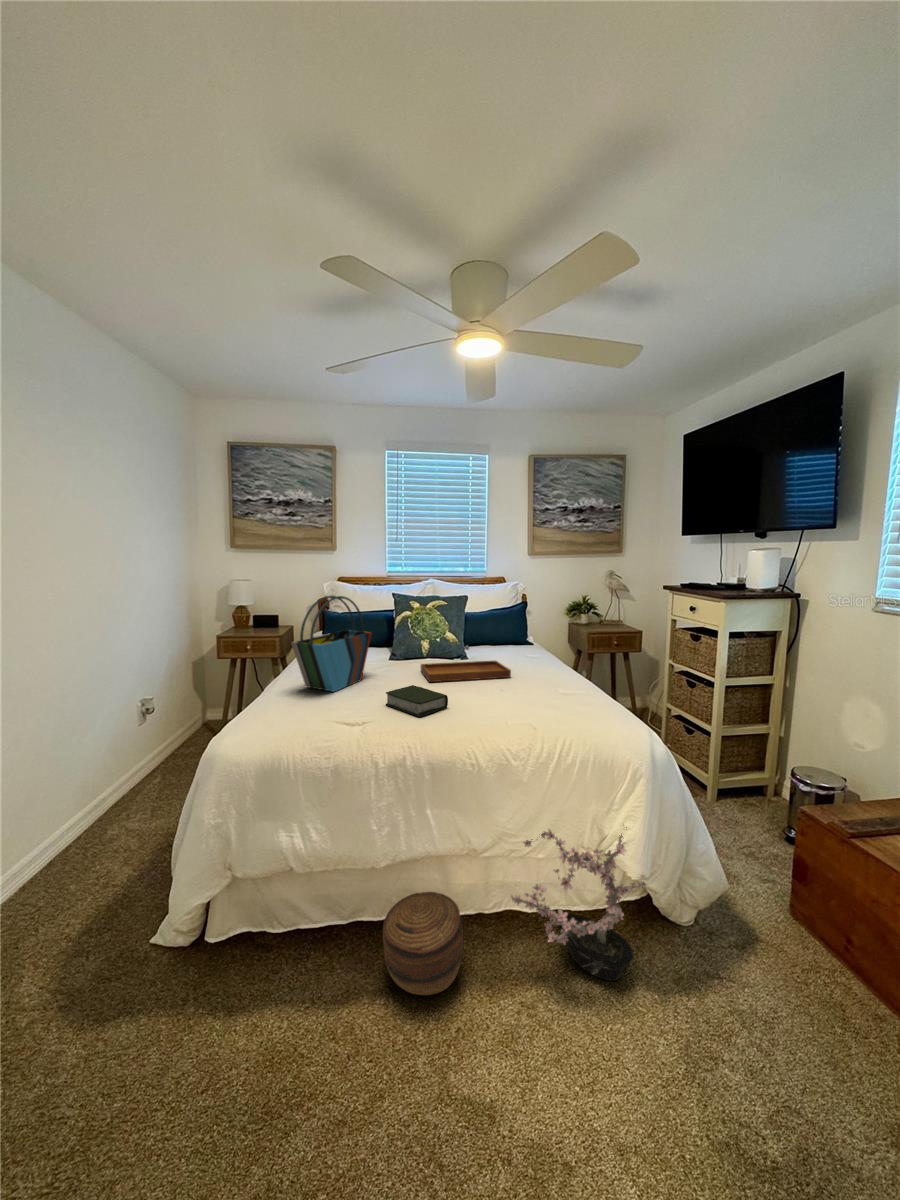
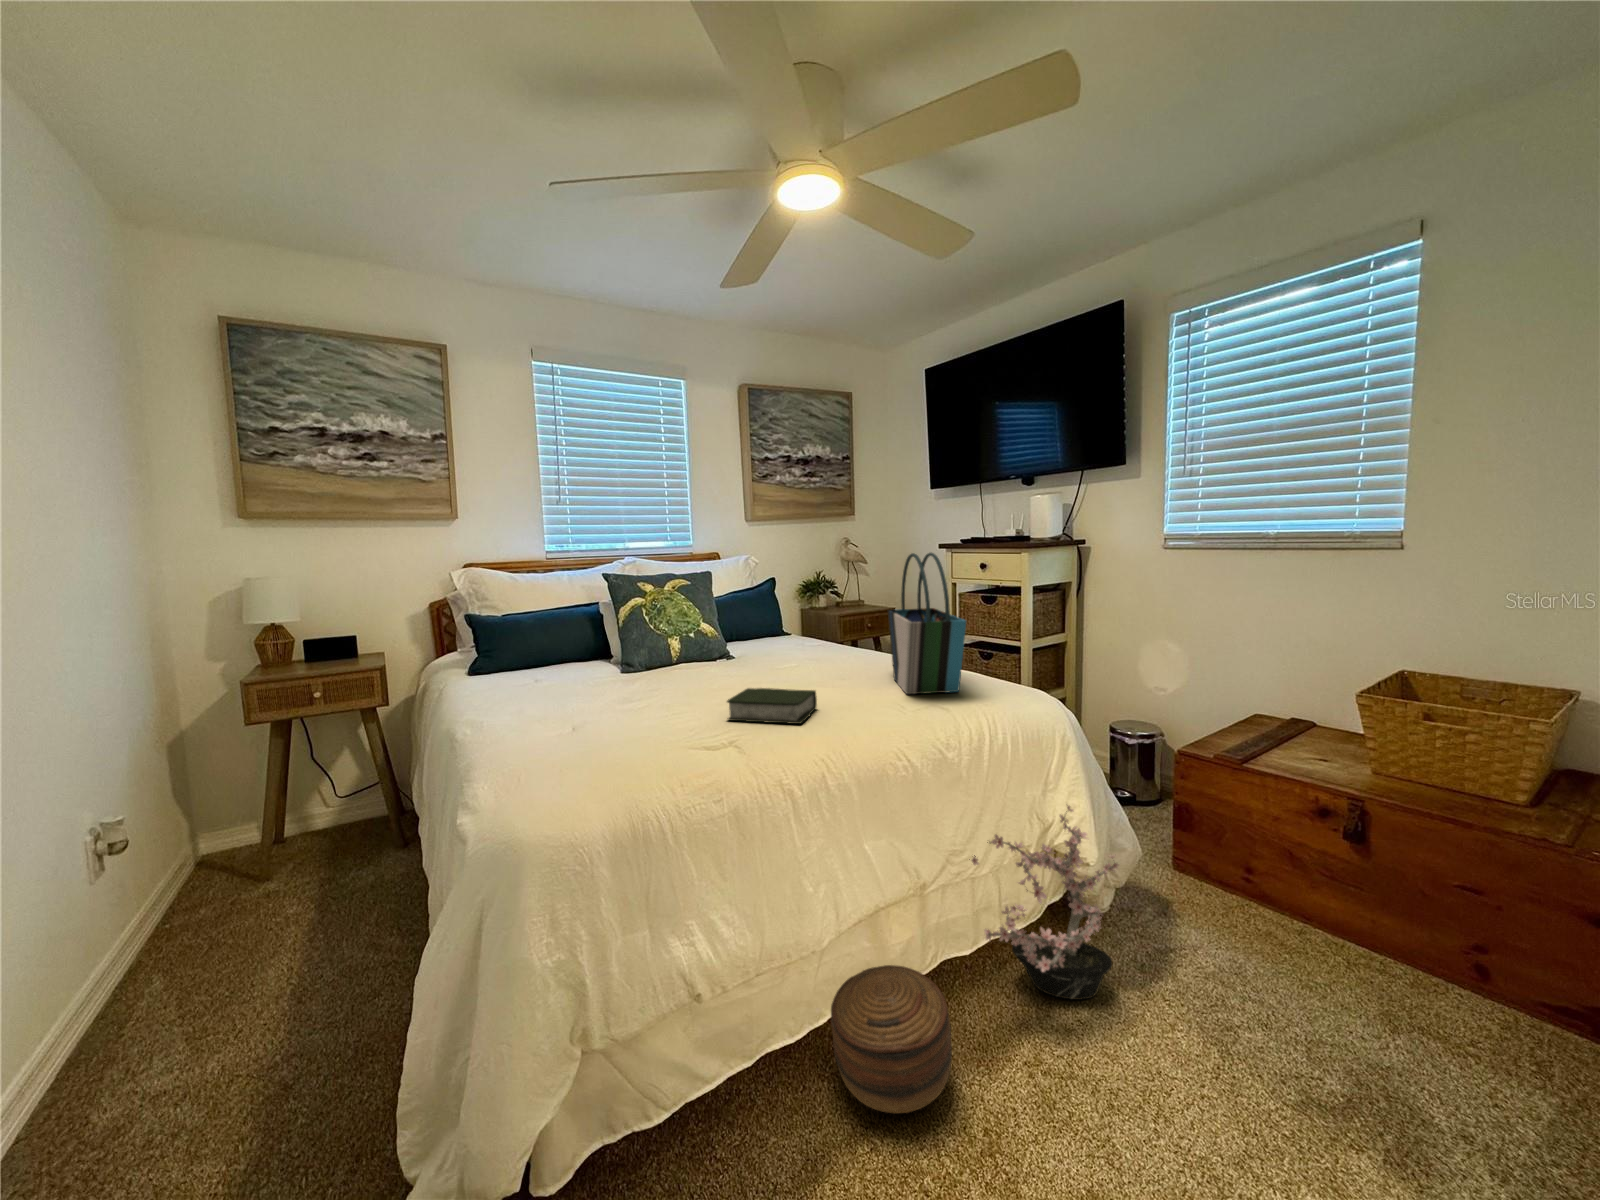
tote bag: present [291,596,371,692] -> present [888,553,966,694]
tray: present [421,646,511,682] -> none [705,632,836,688]

